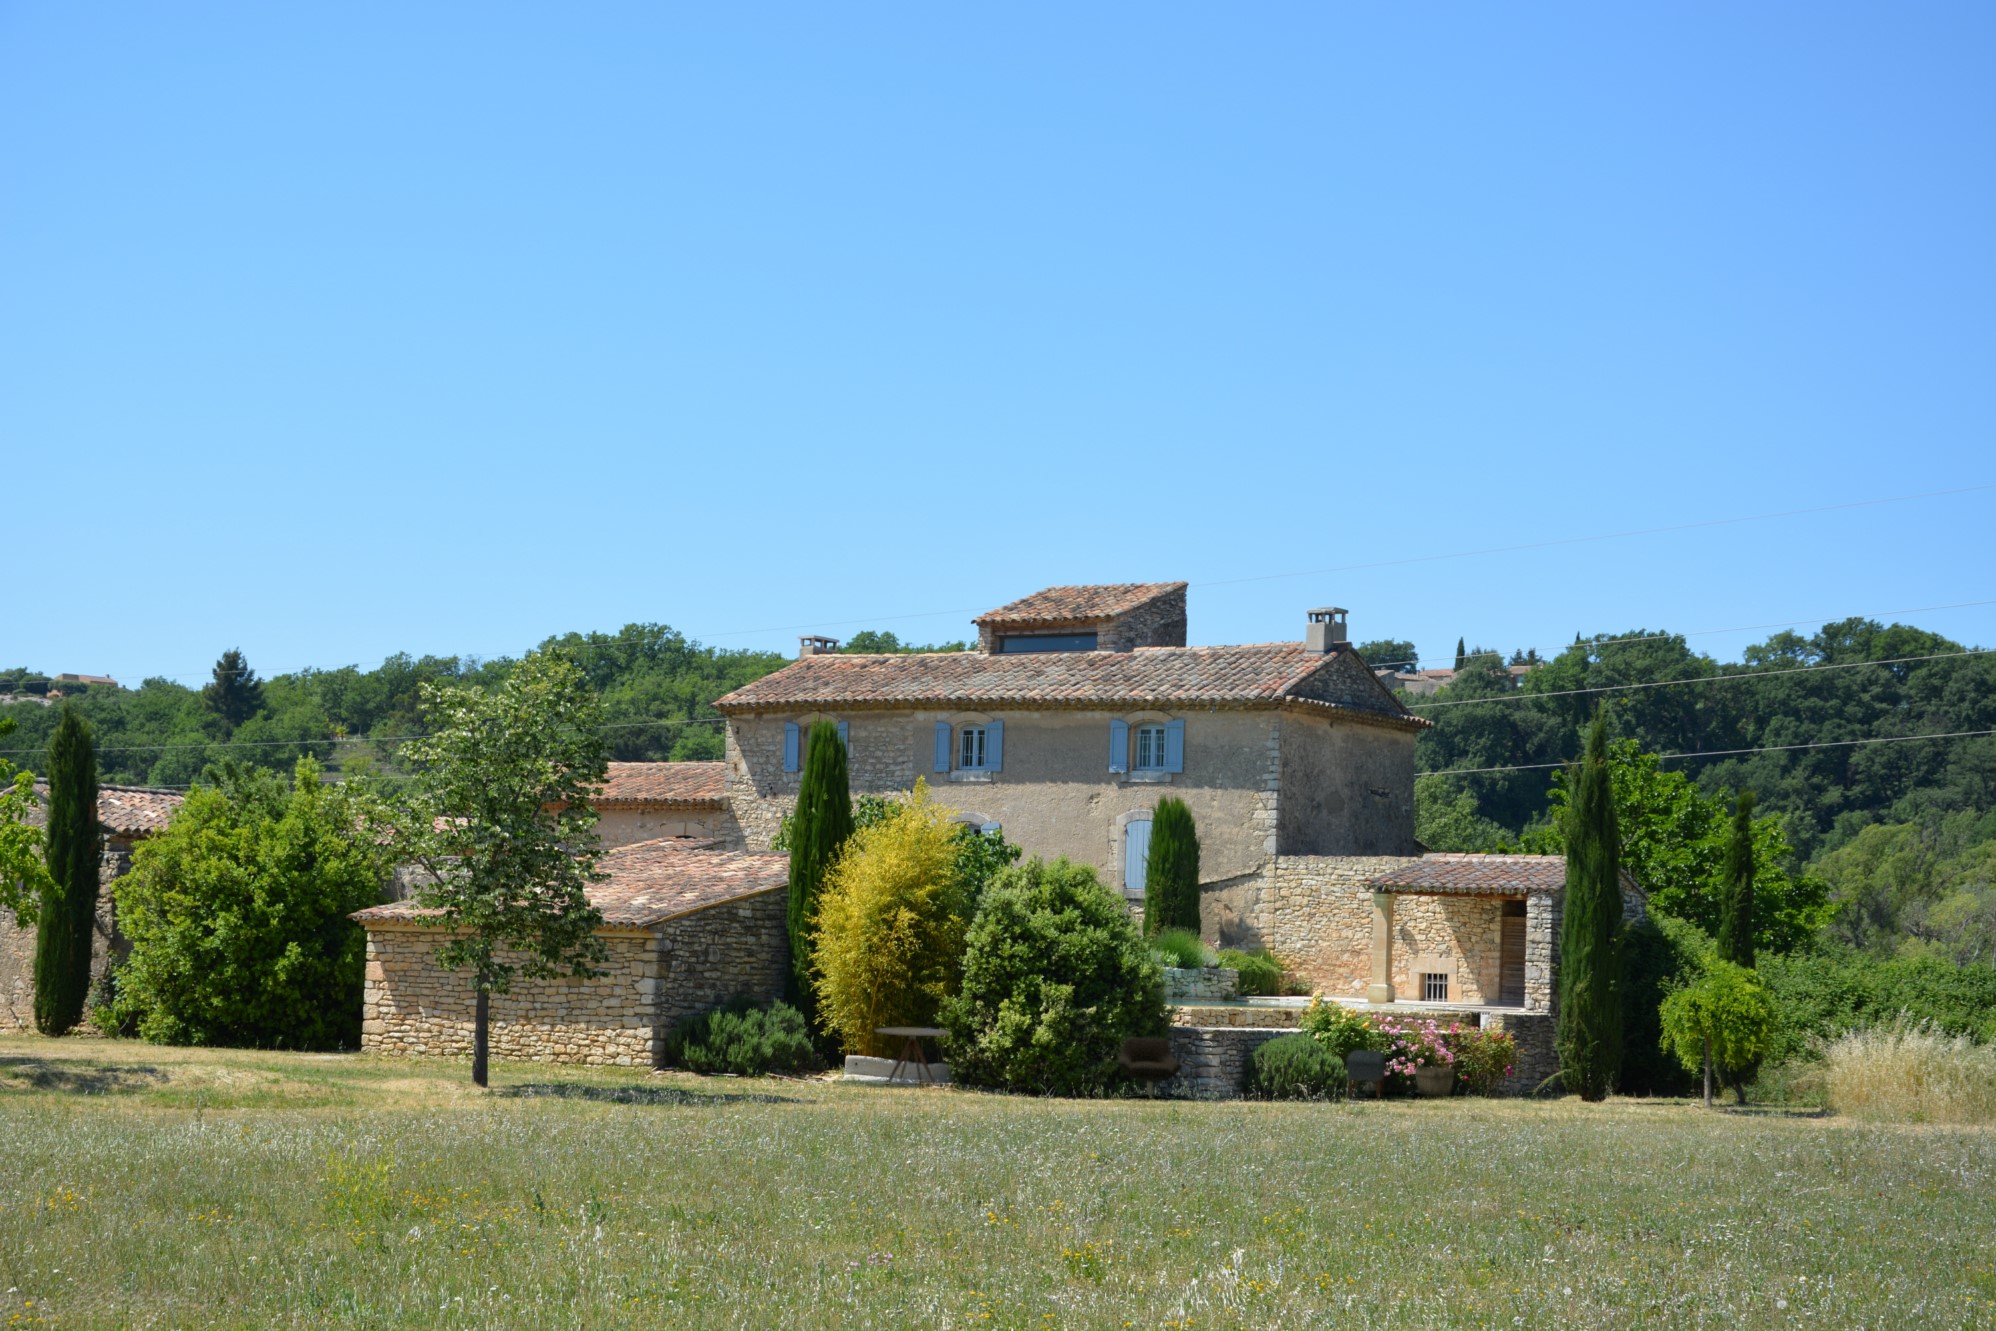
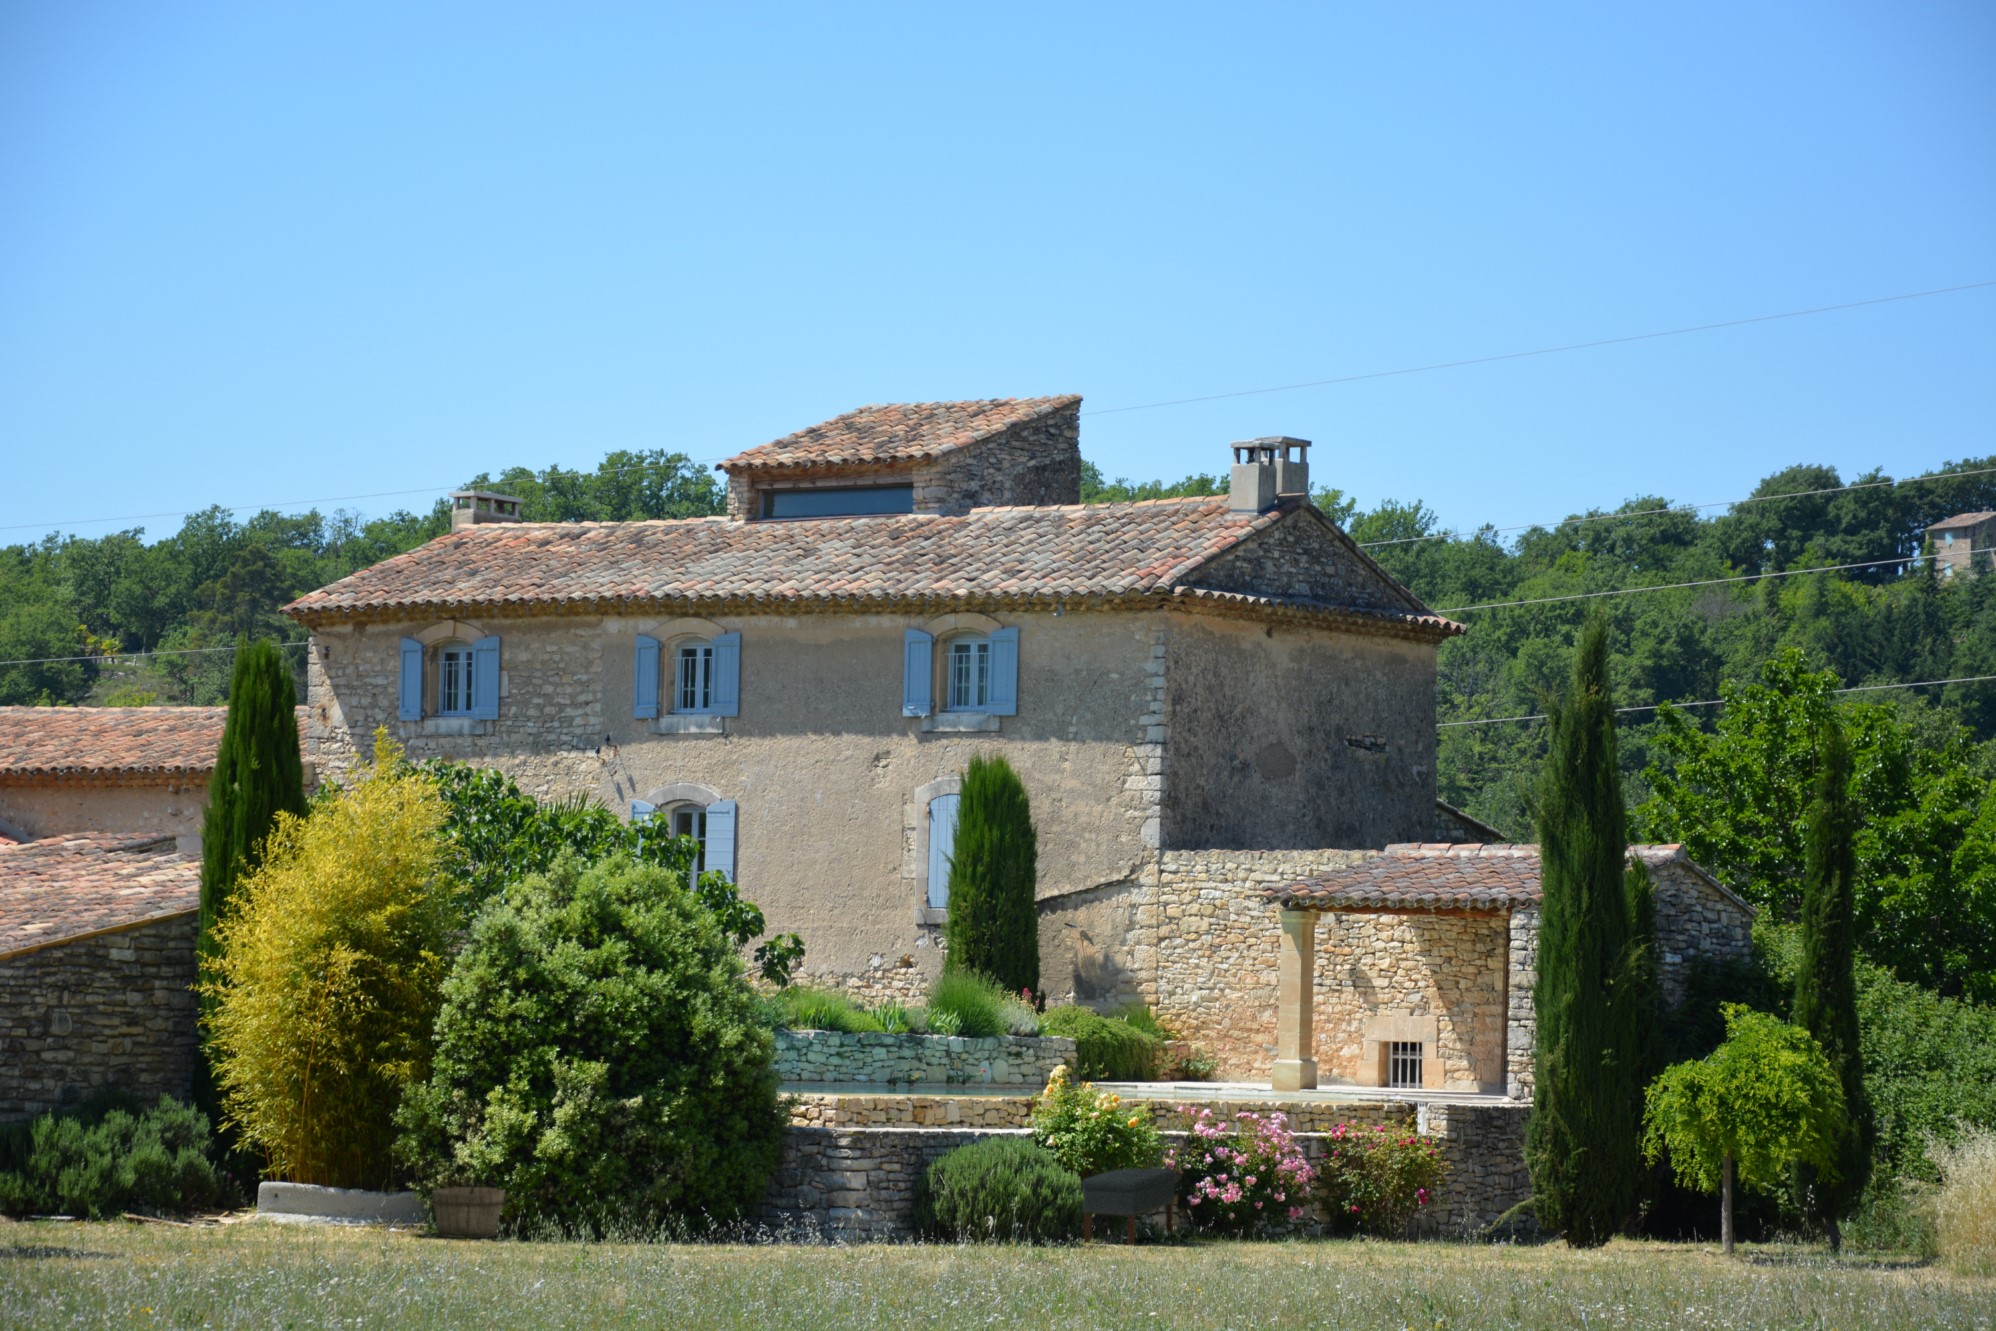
round table: present [875,1027,951,1086] -> none [285,1135,415,1232]
lounge chair: present [1119,1037,1182,1098] -> none [663,1147,773,1250]
wooden bucket: present [1414,1067,1454,1095] -> present [430,1179,505,1238]

